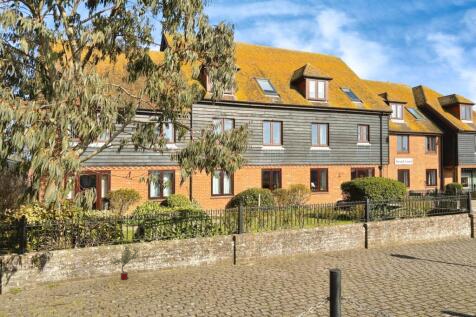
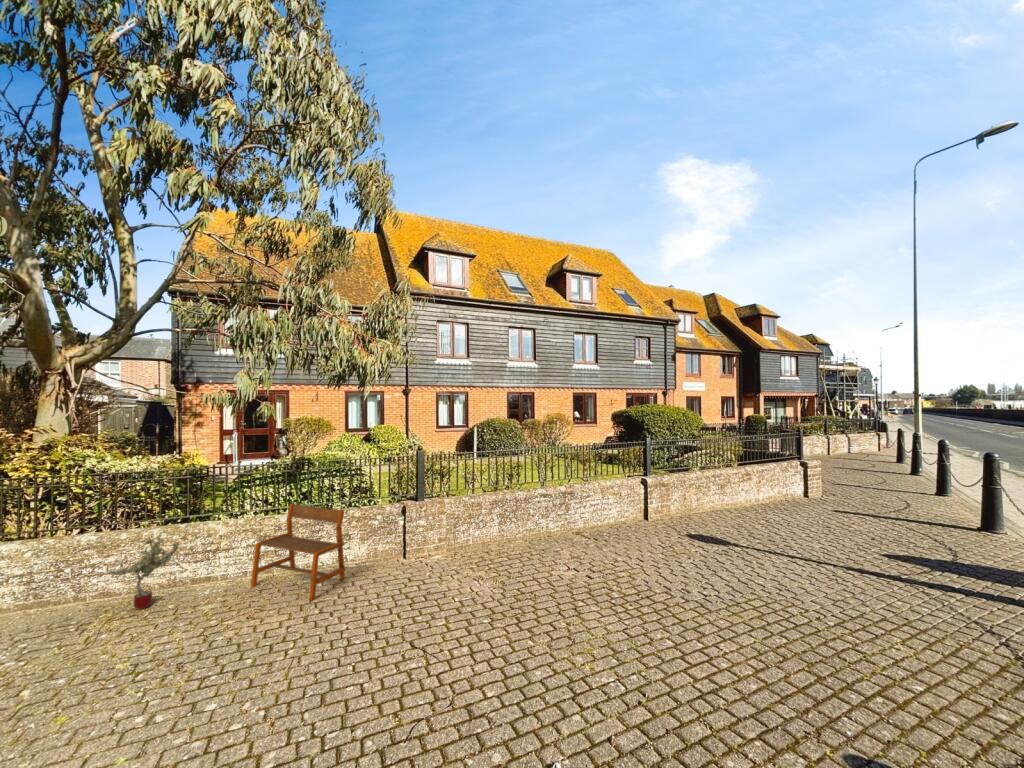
bench: none [166,233,211,277] -> present [251,503,345,600]

